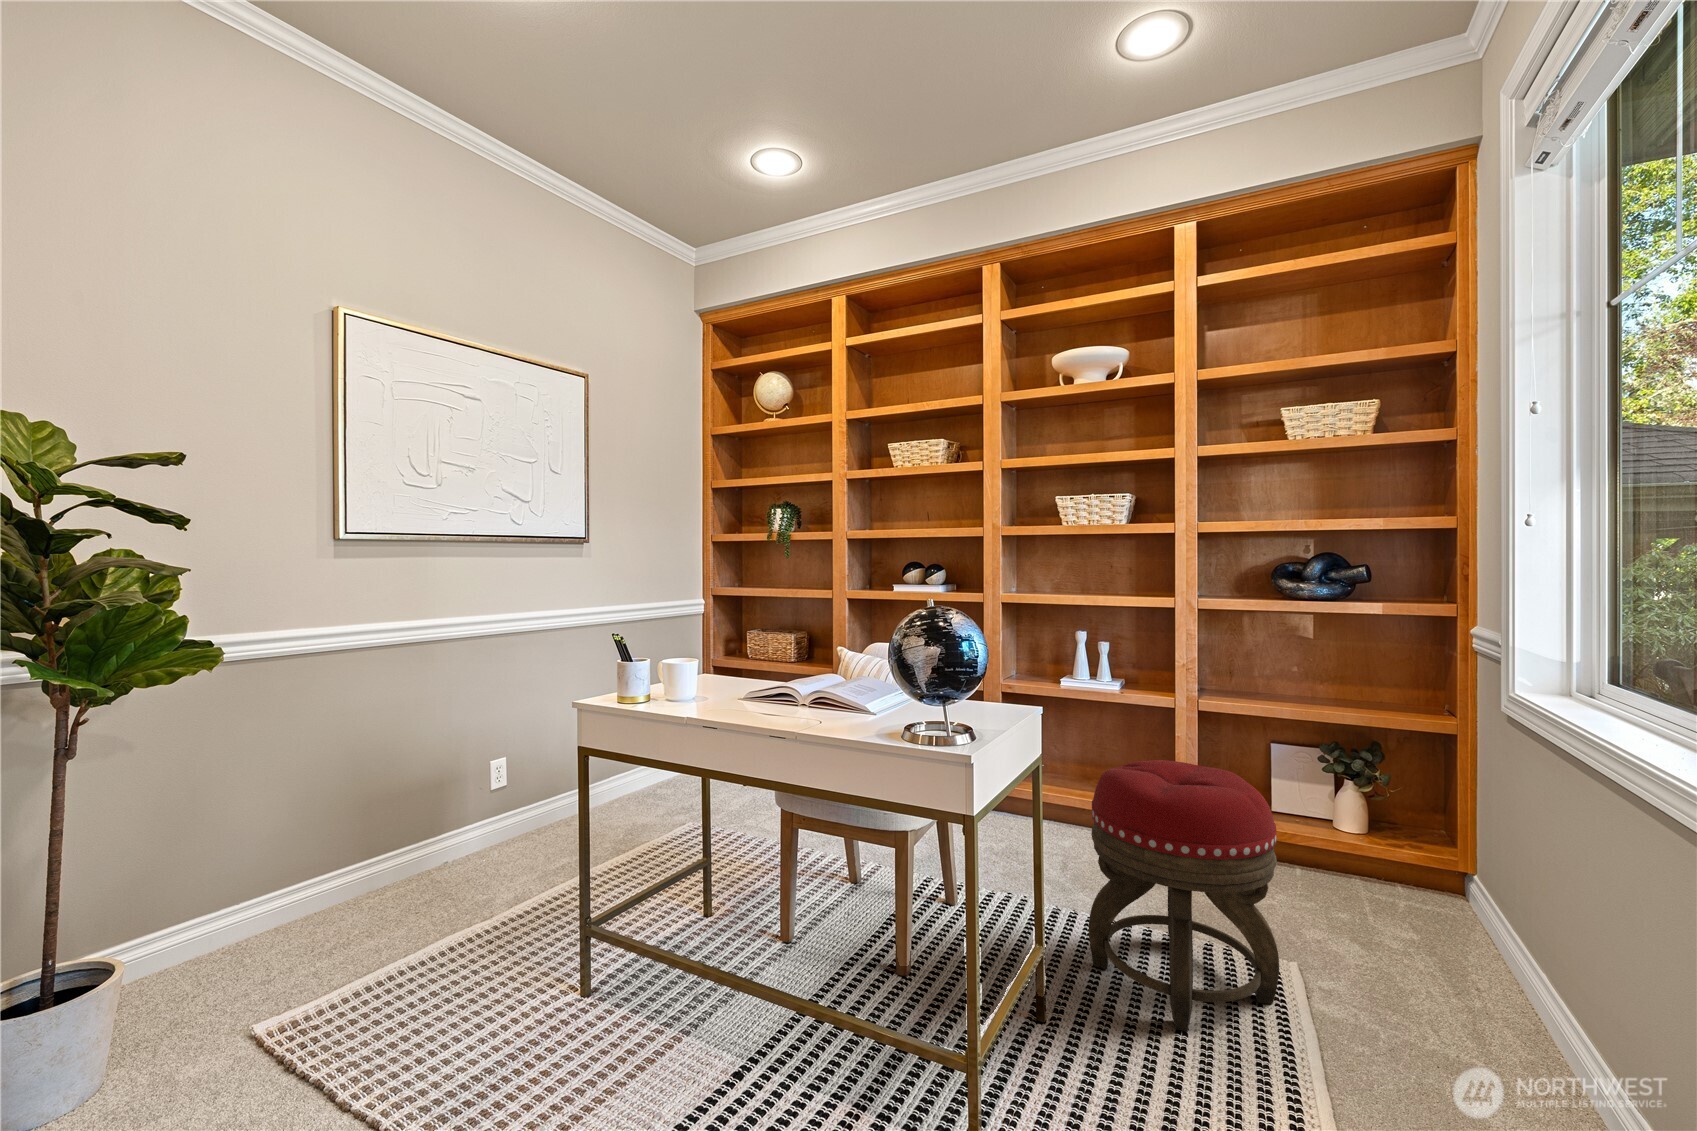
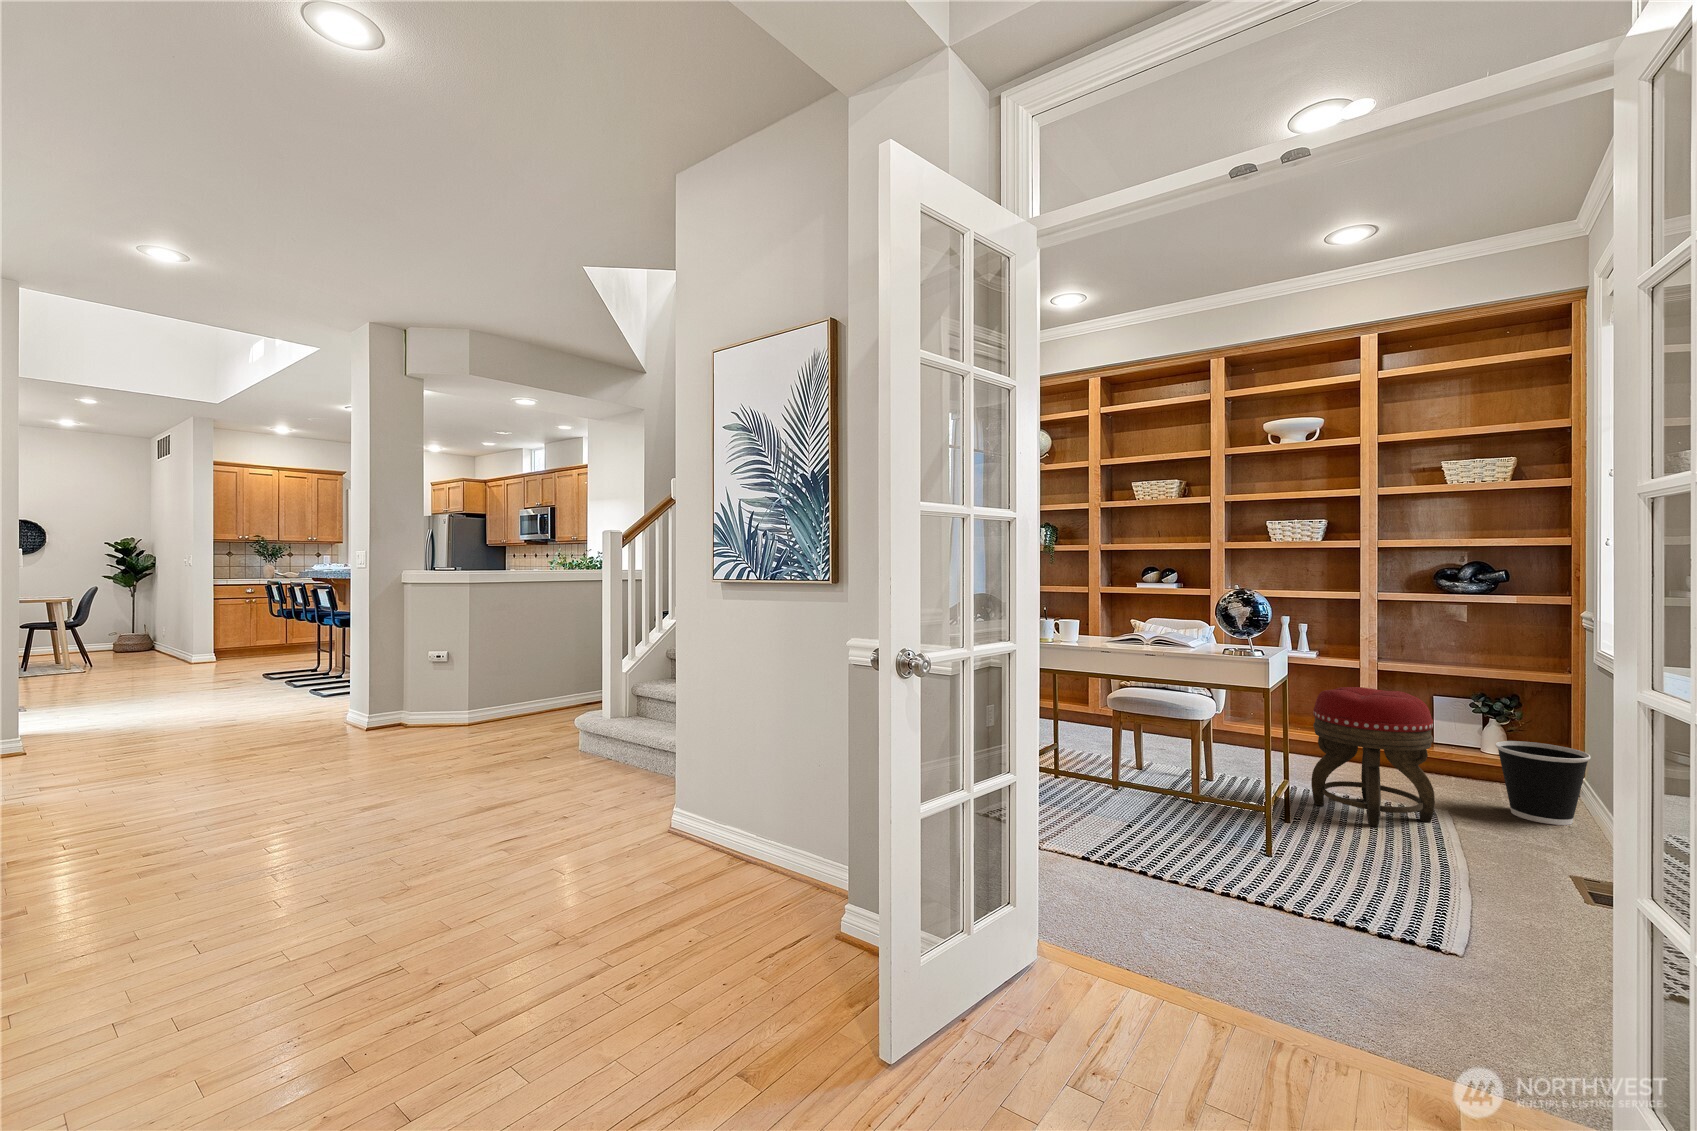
wastebasket: none [1365,837,1511,991] -> present [1496,741,1591,825]

